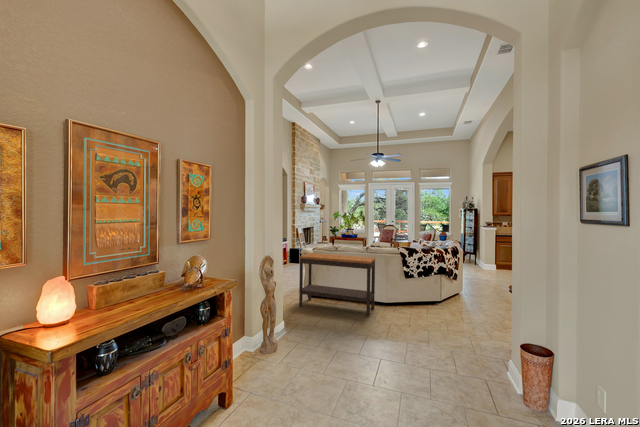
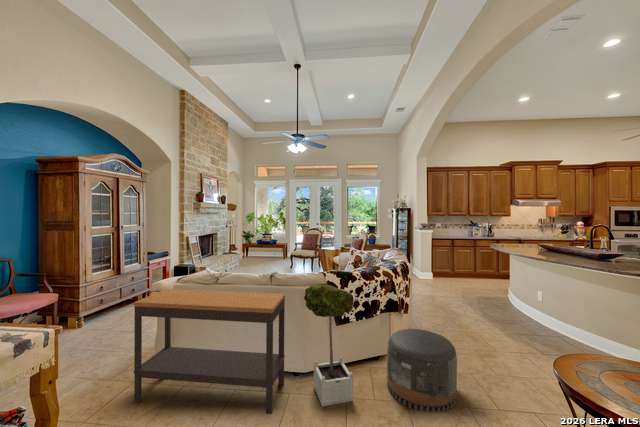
potted tree: none [387,251,415,317] -> present [304,285,354,406]
pouf: none [436,284,479,325] -> present [387,329,457,413]

